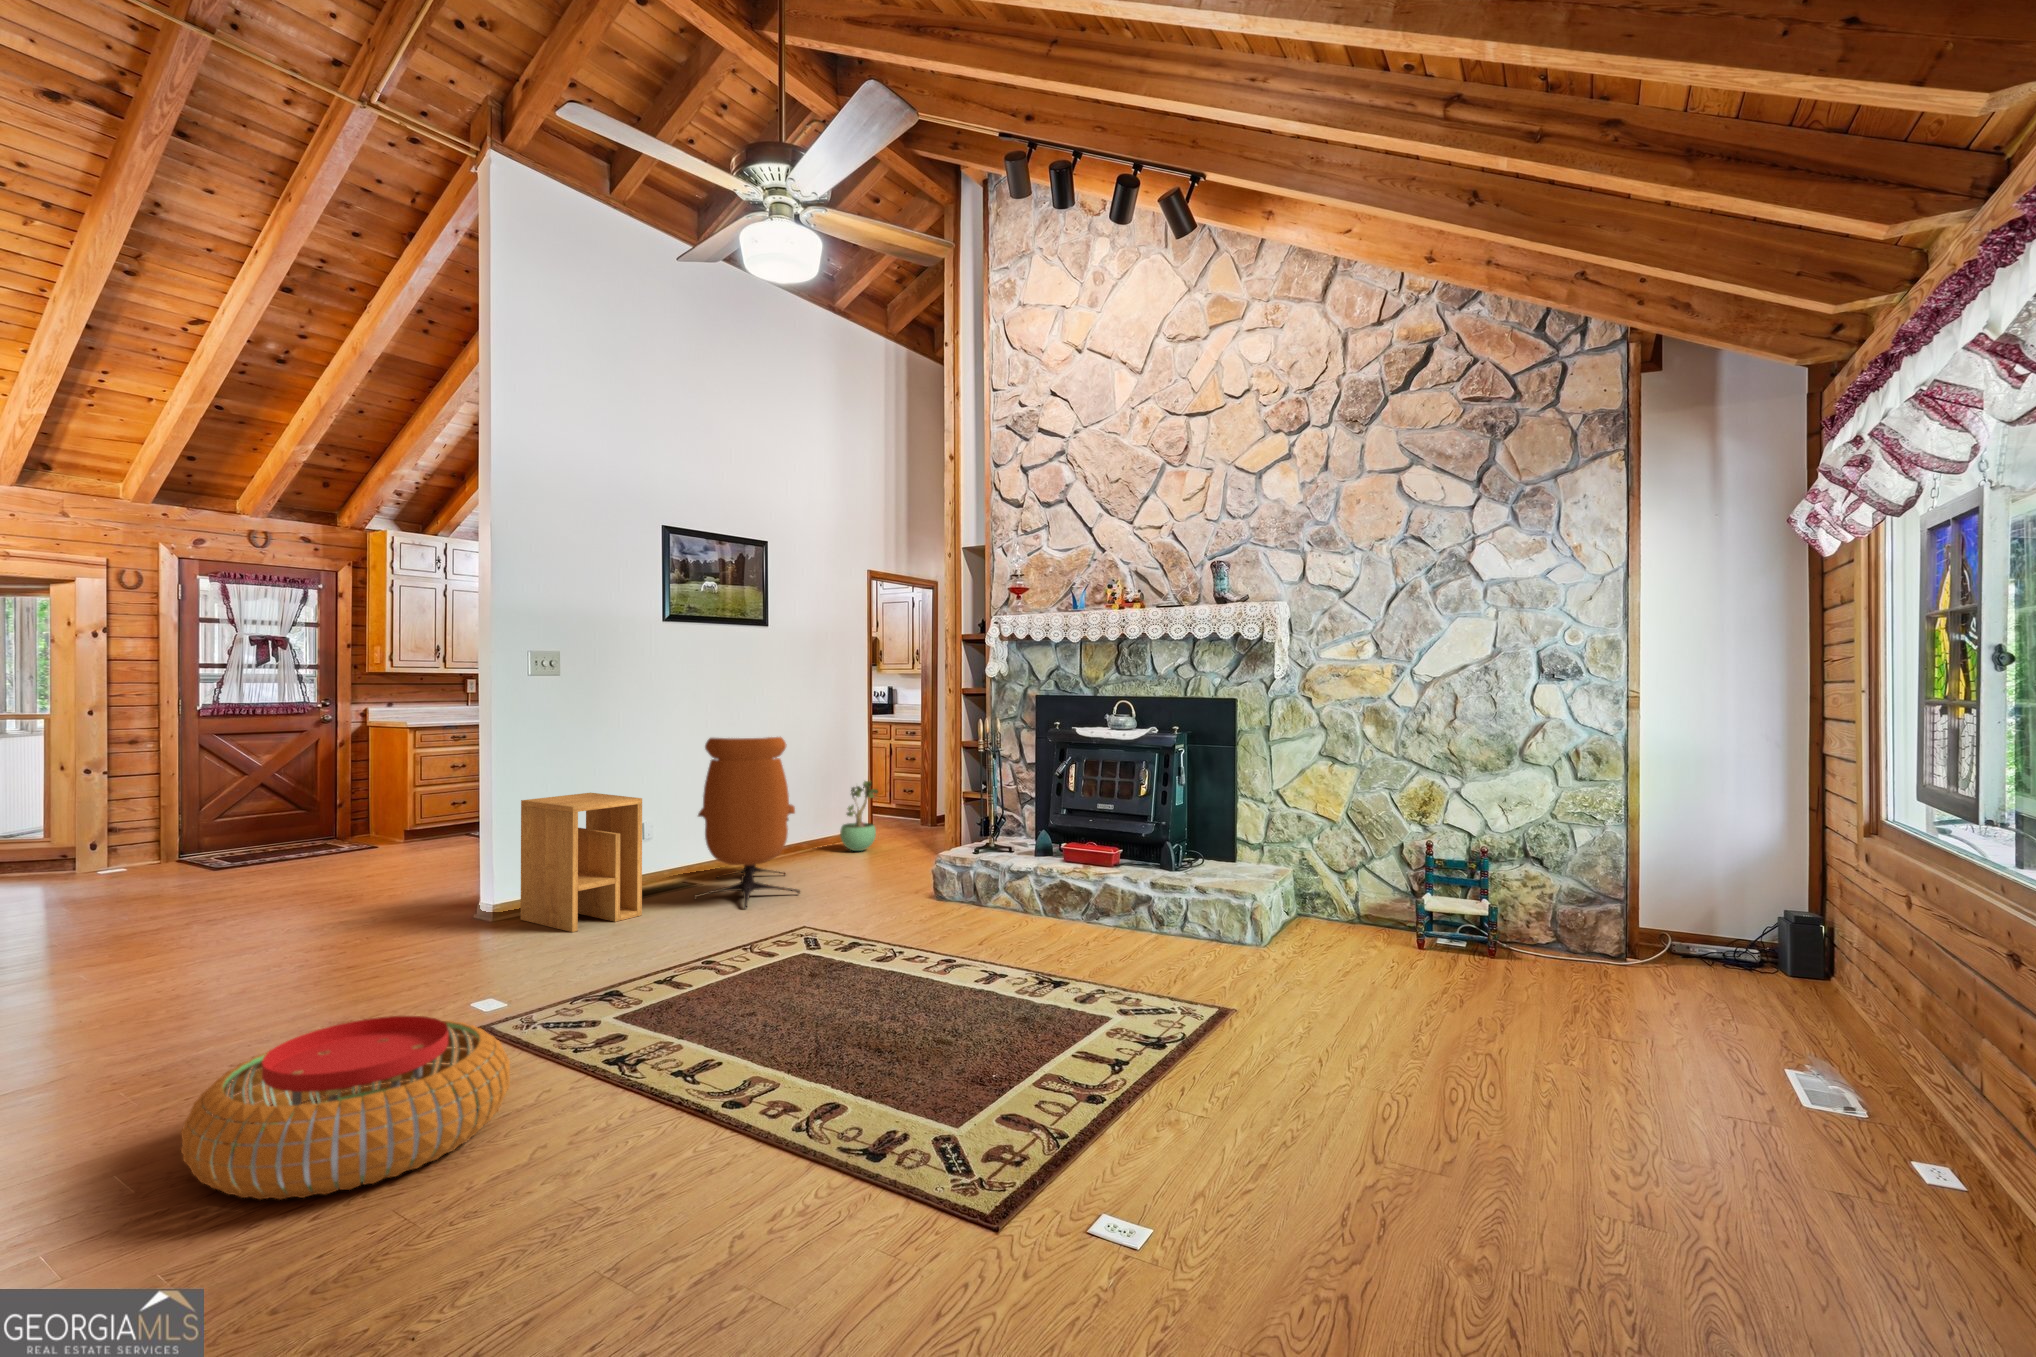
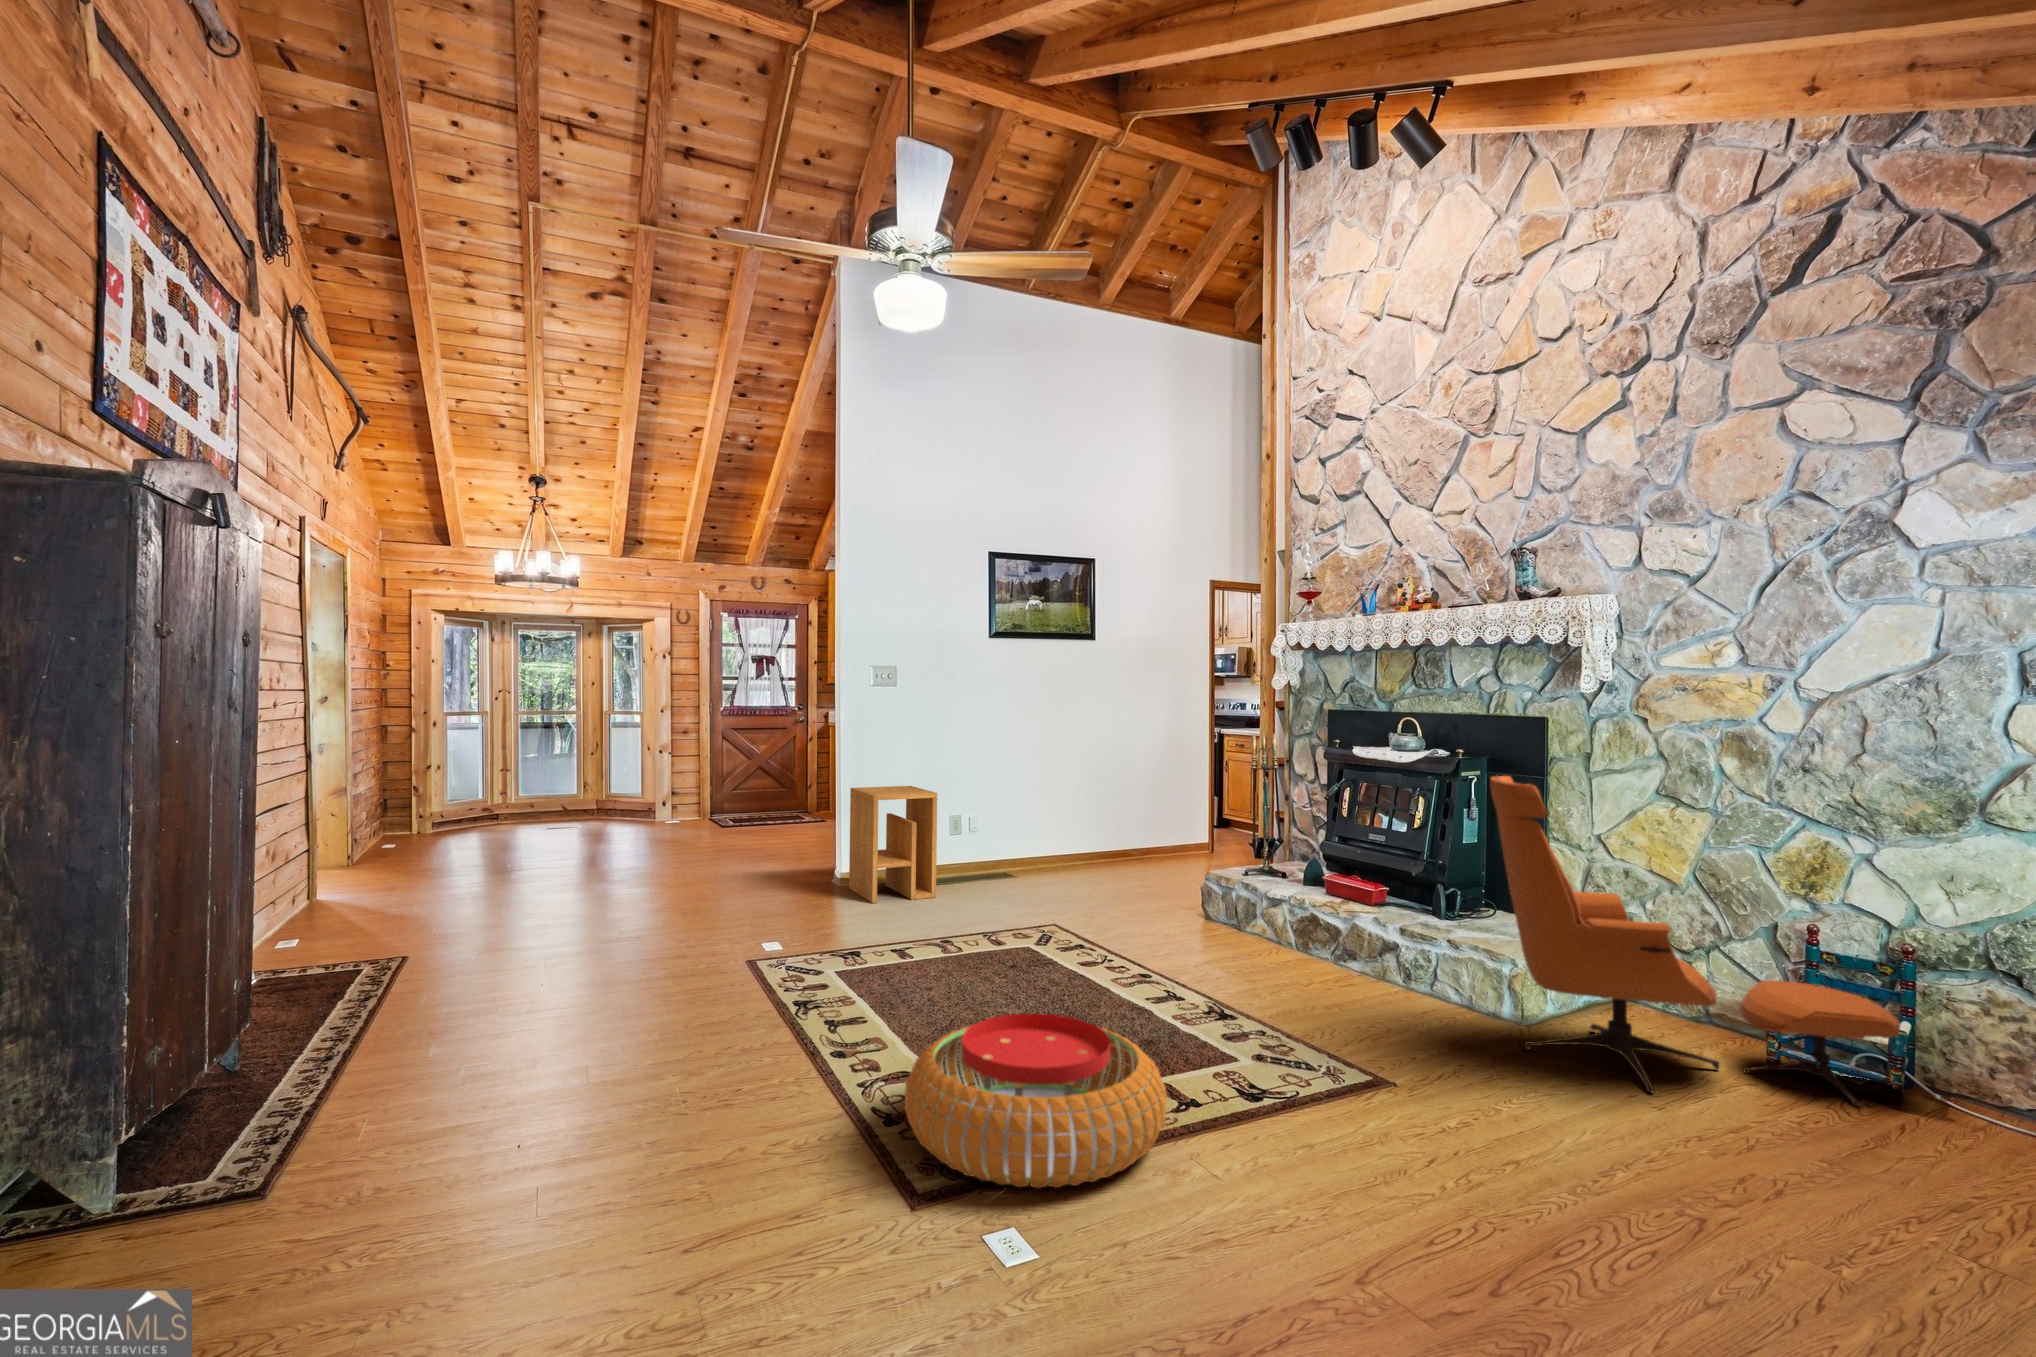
lounge chair: present [694,737,800,909] -> present [1490,776,1900,1107]
potted plant: present [840,781,878,851] -> none [1165,793,1207,865]
pouf: present [181,1016,510,1199] -> present [905,1013,1167,1188]

